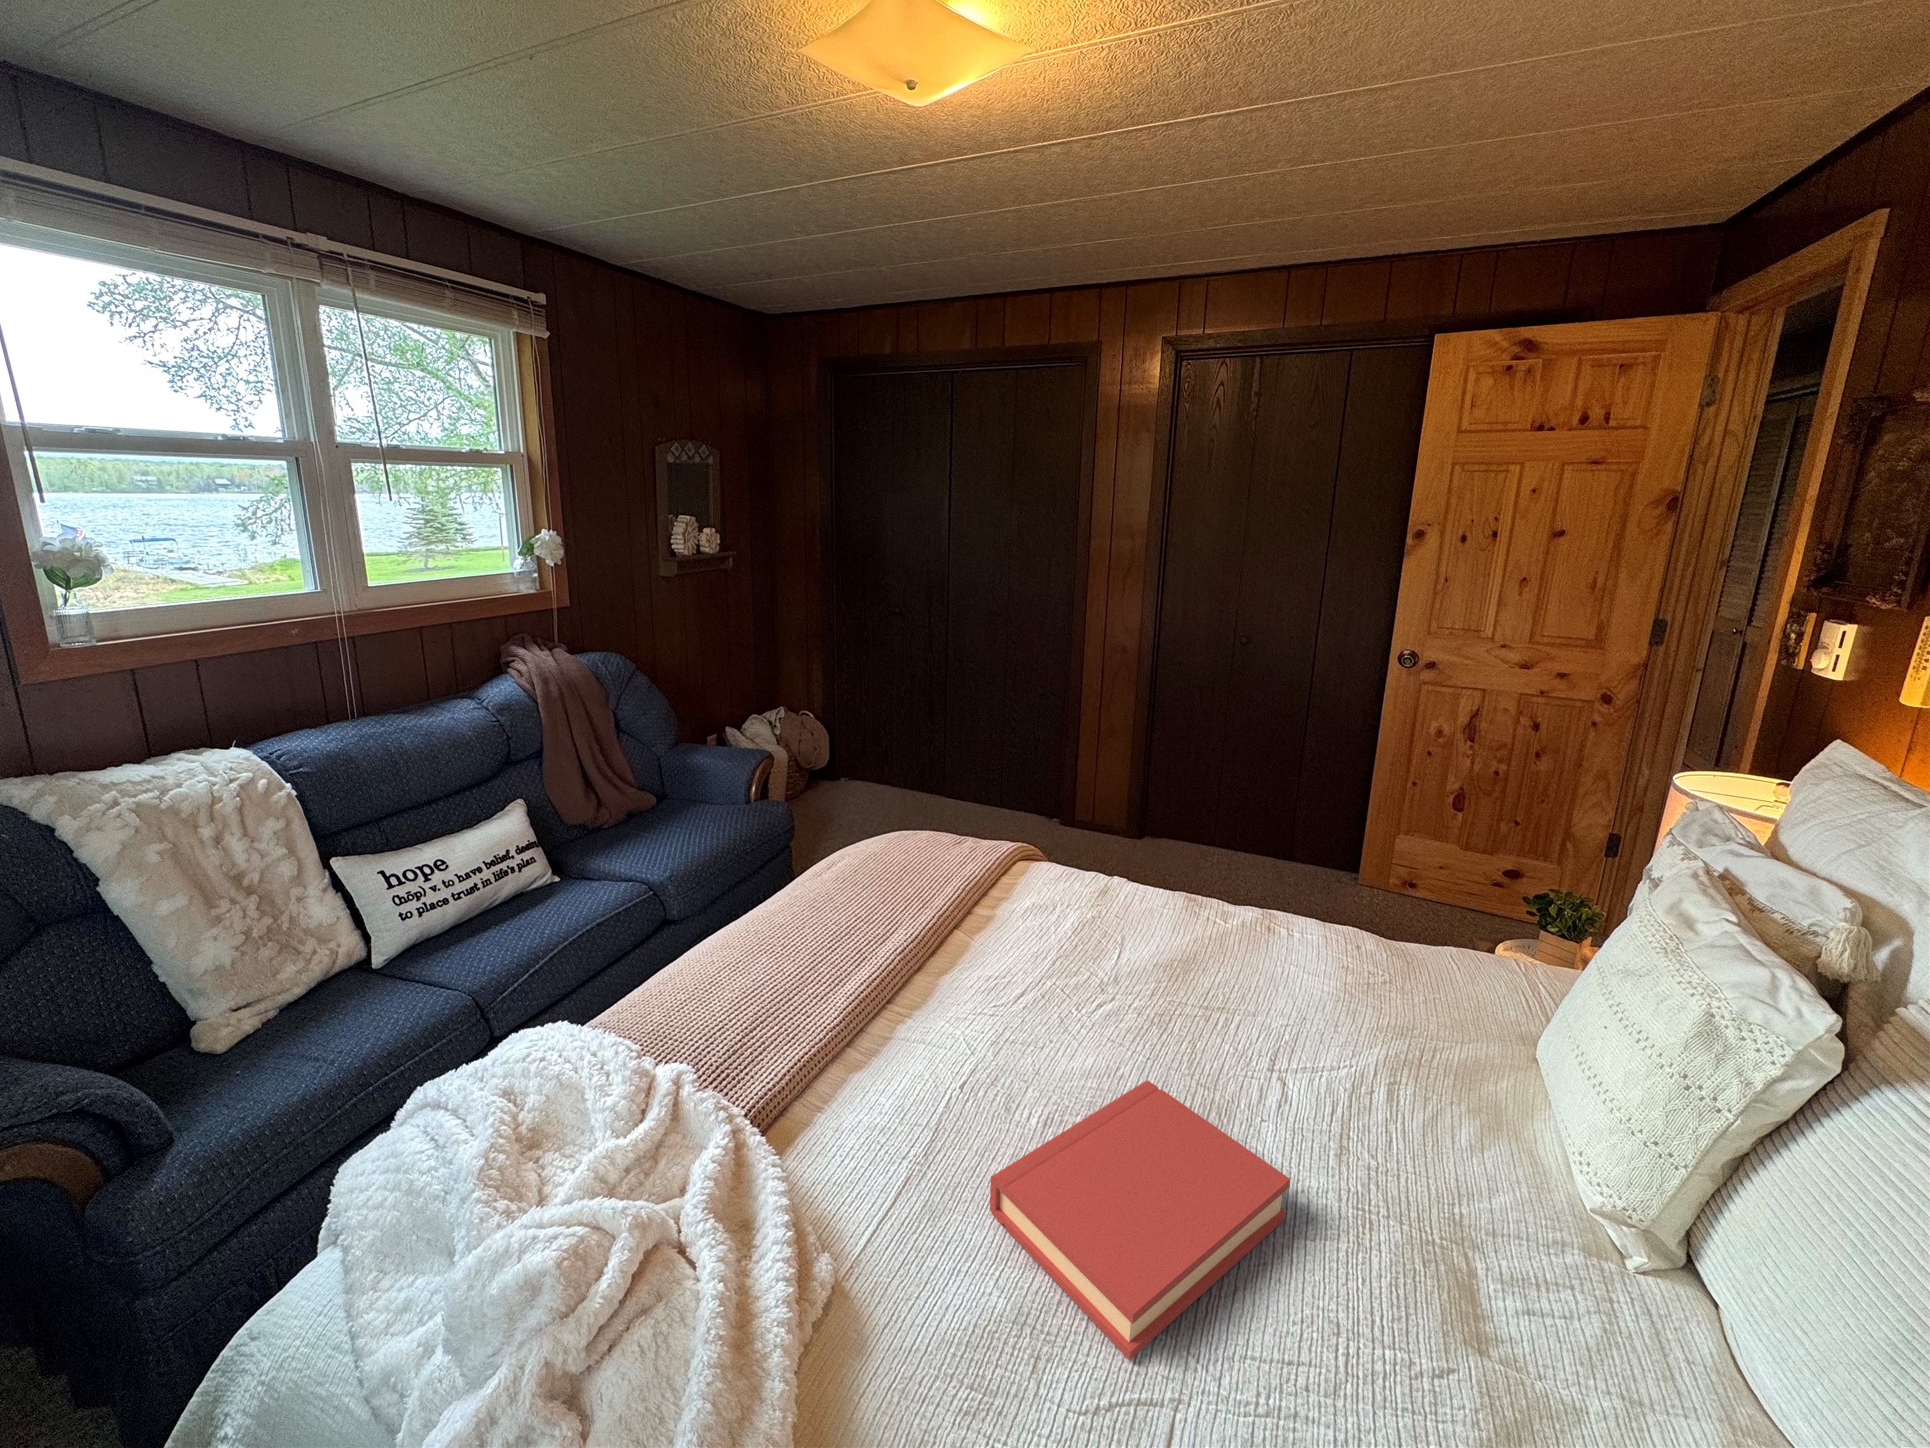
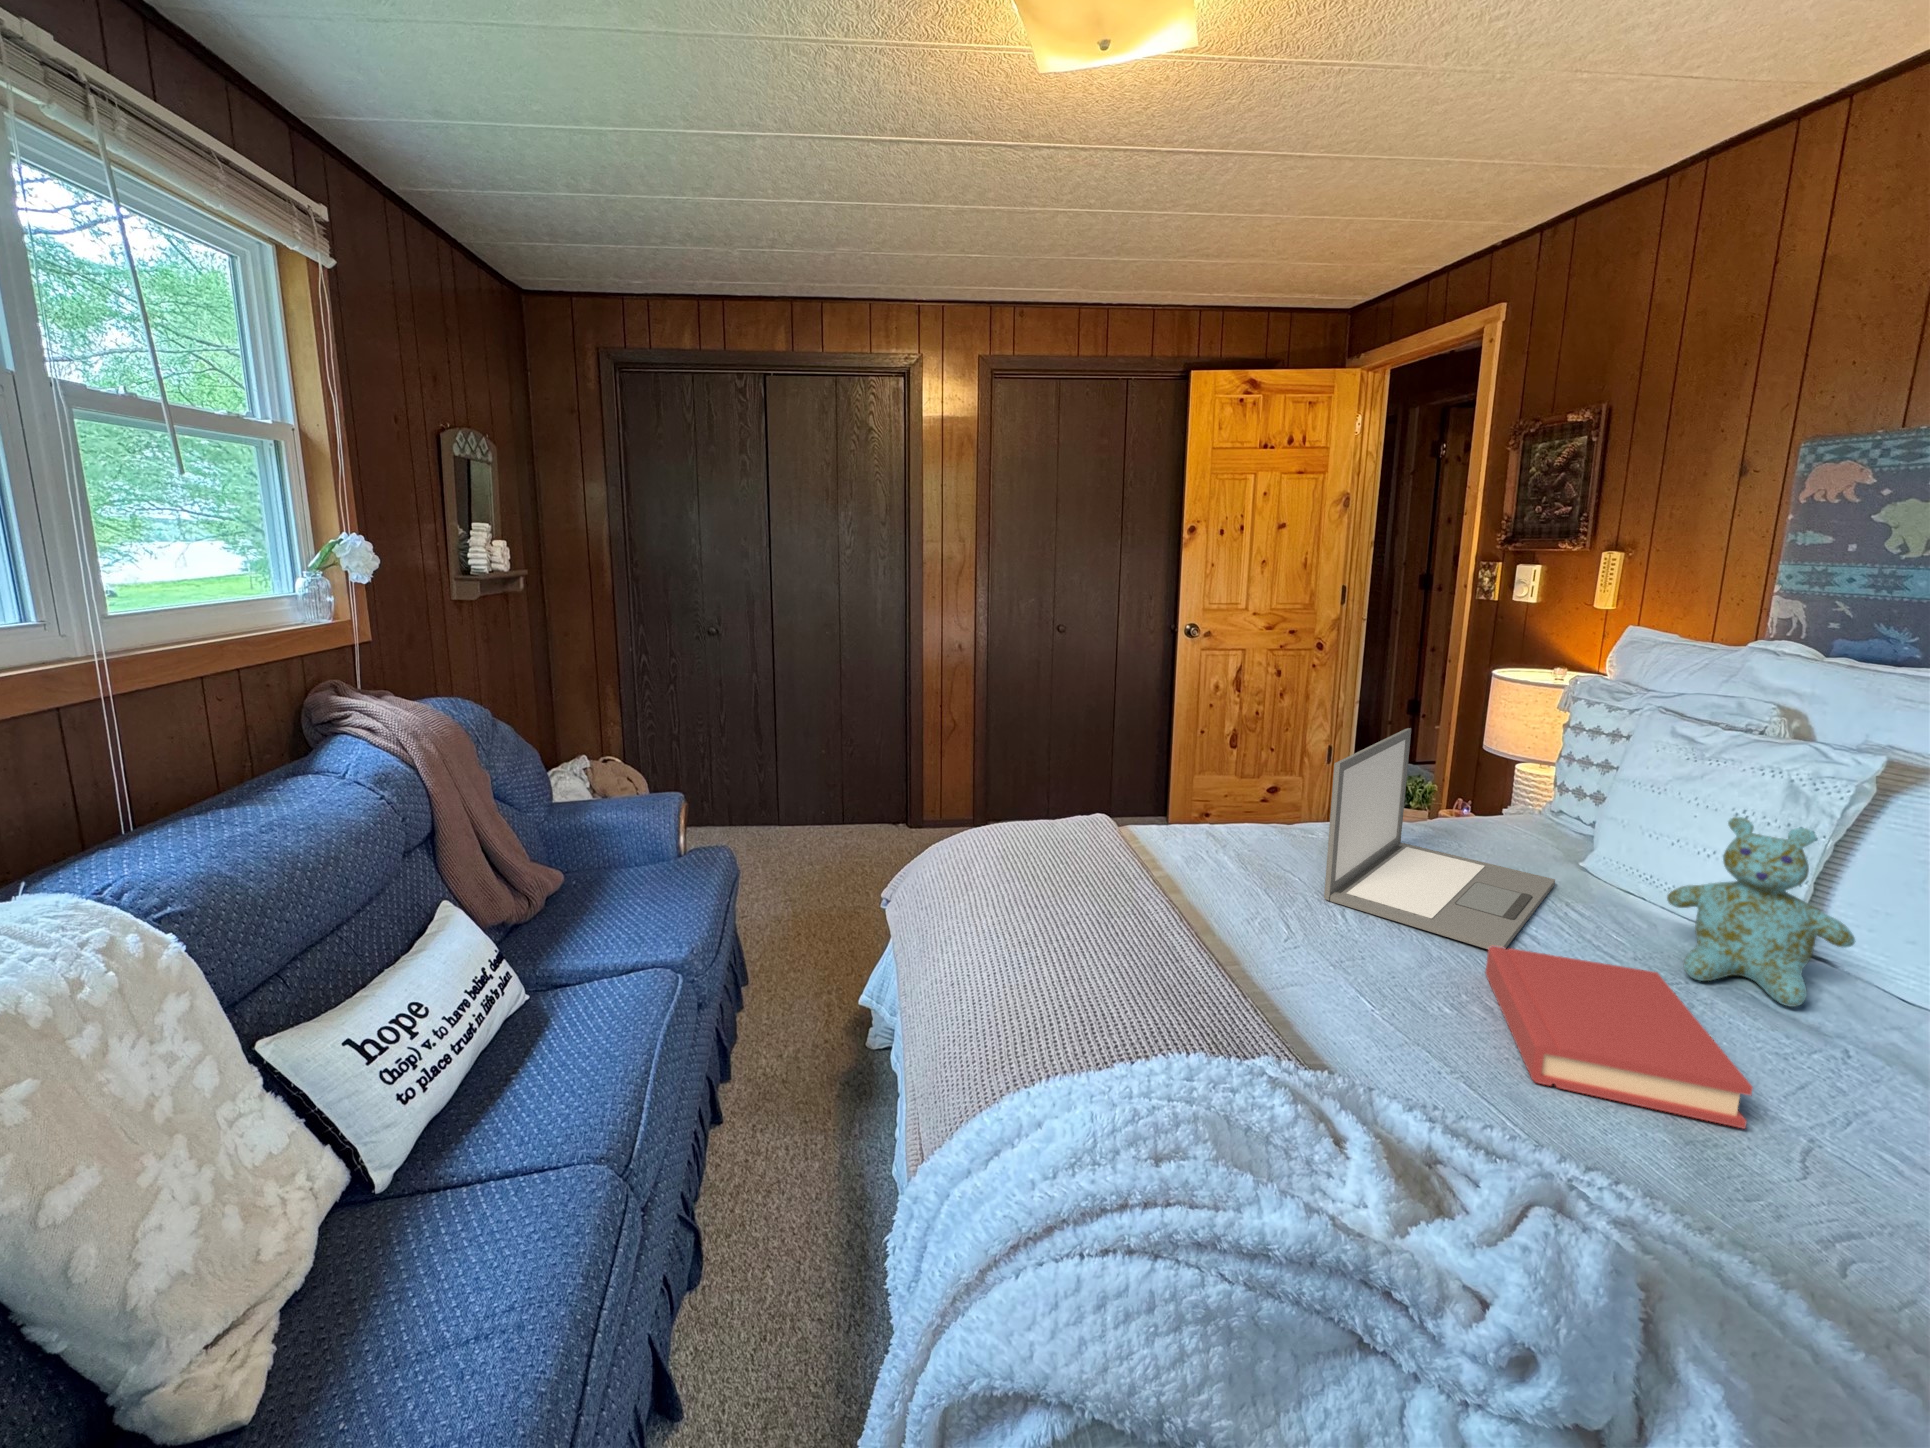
laptop: none [1108,819,1436,1099] -> present [1324,728,1555,949]
stuffed bear: none [1395,1029,1637,1306] -> present [1667,817,1855,1007]

